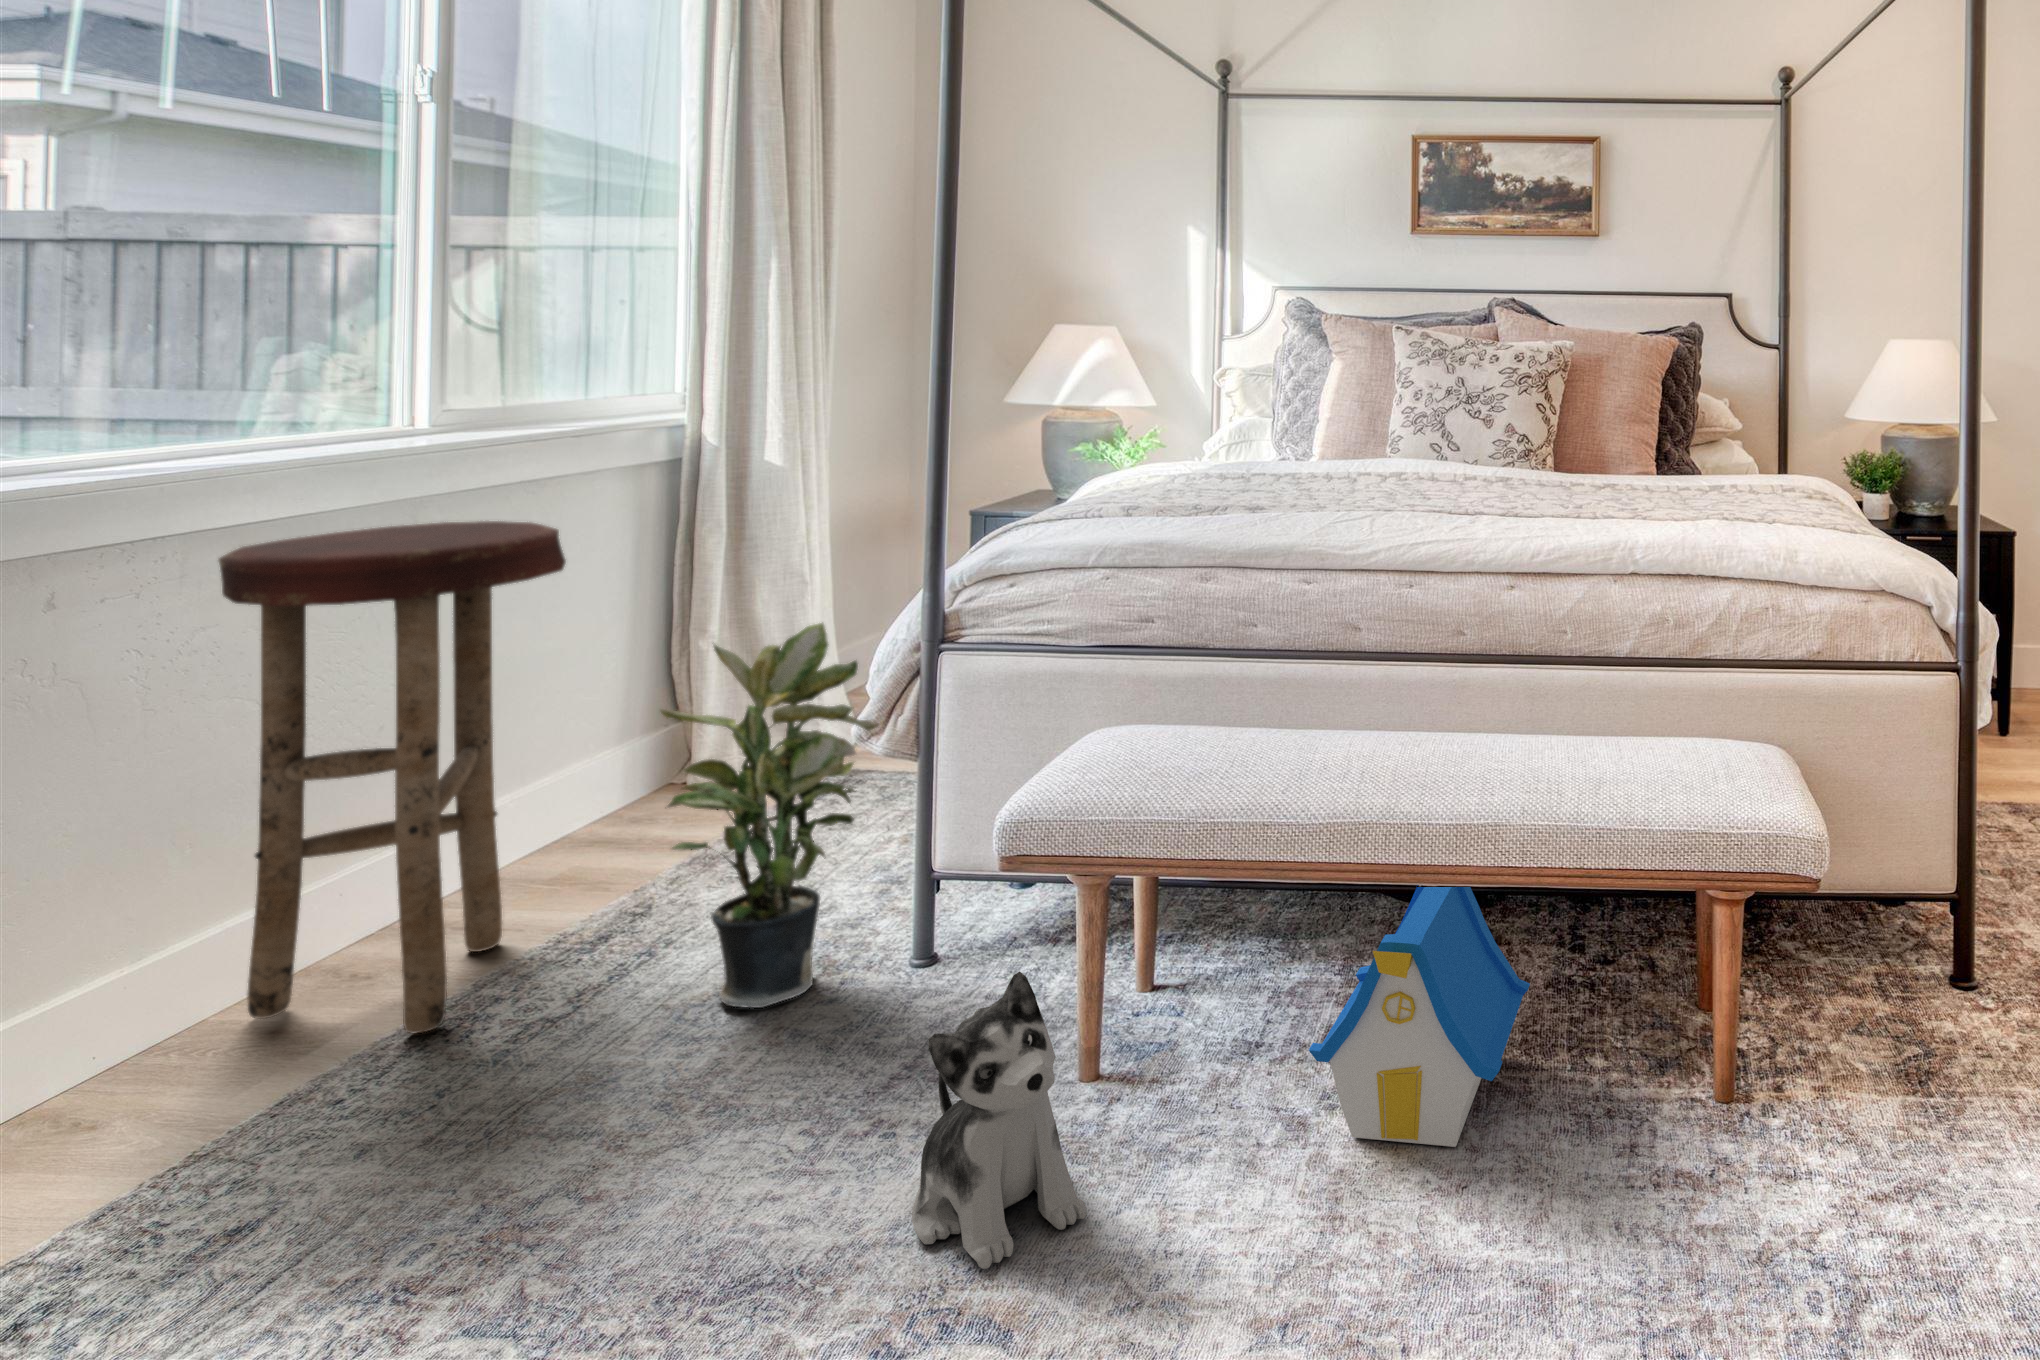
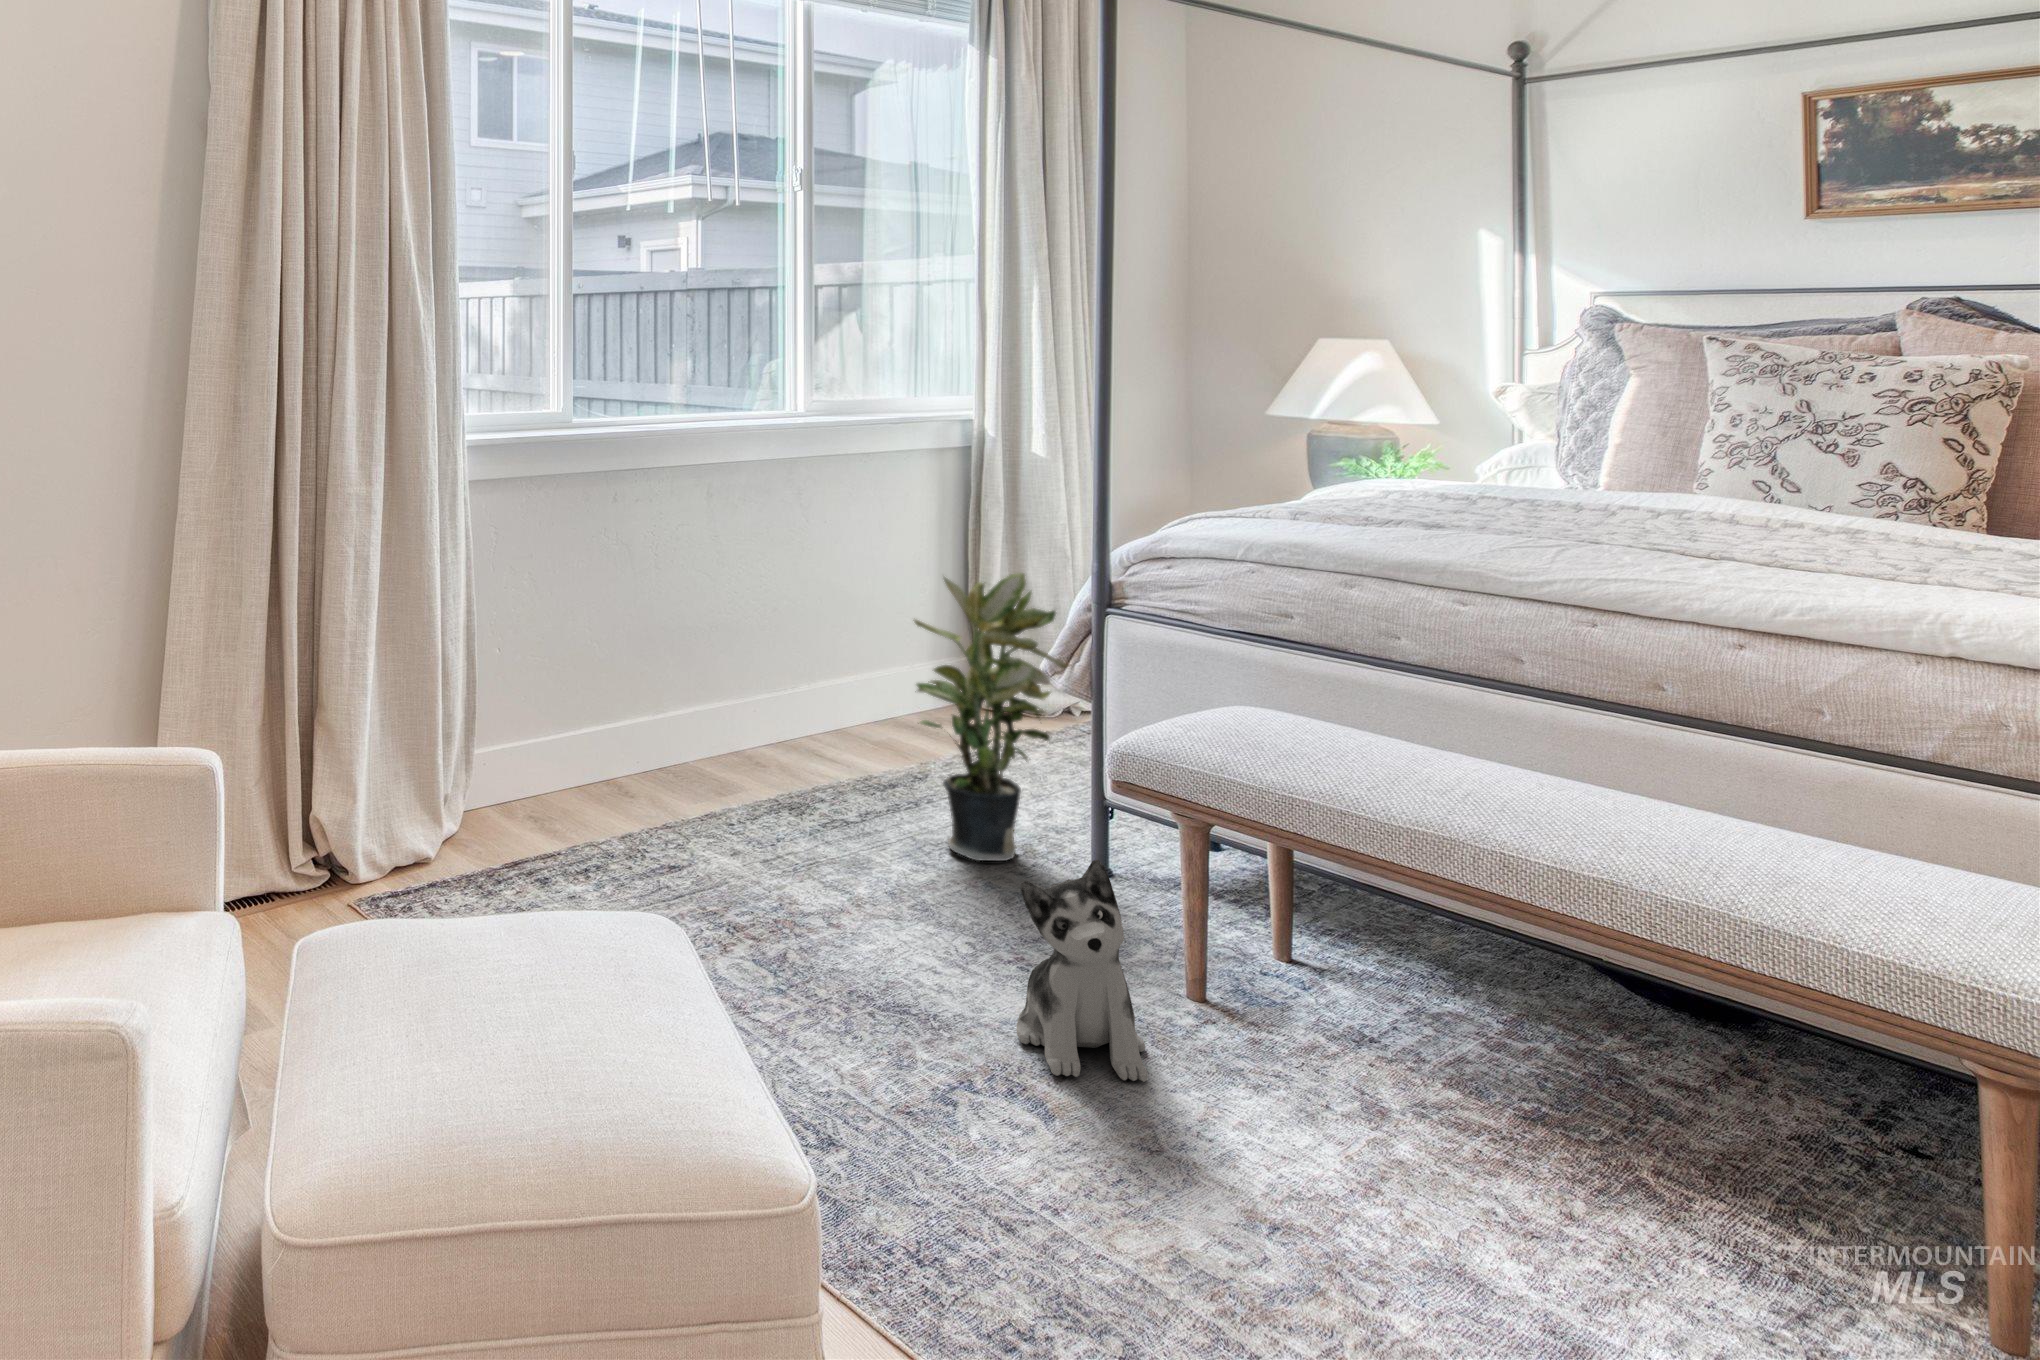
stool: present [219,521,566,1033] -> none [689,471,871,804]
toy house: present [1309,885,1530,1147] -> none [1383,916,1702,1200]

